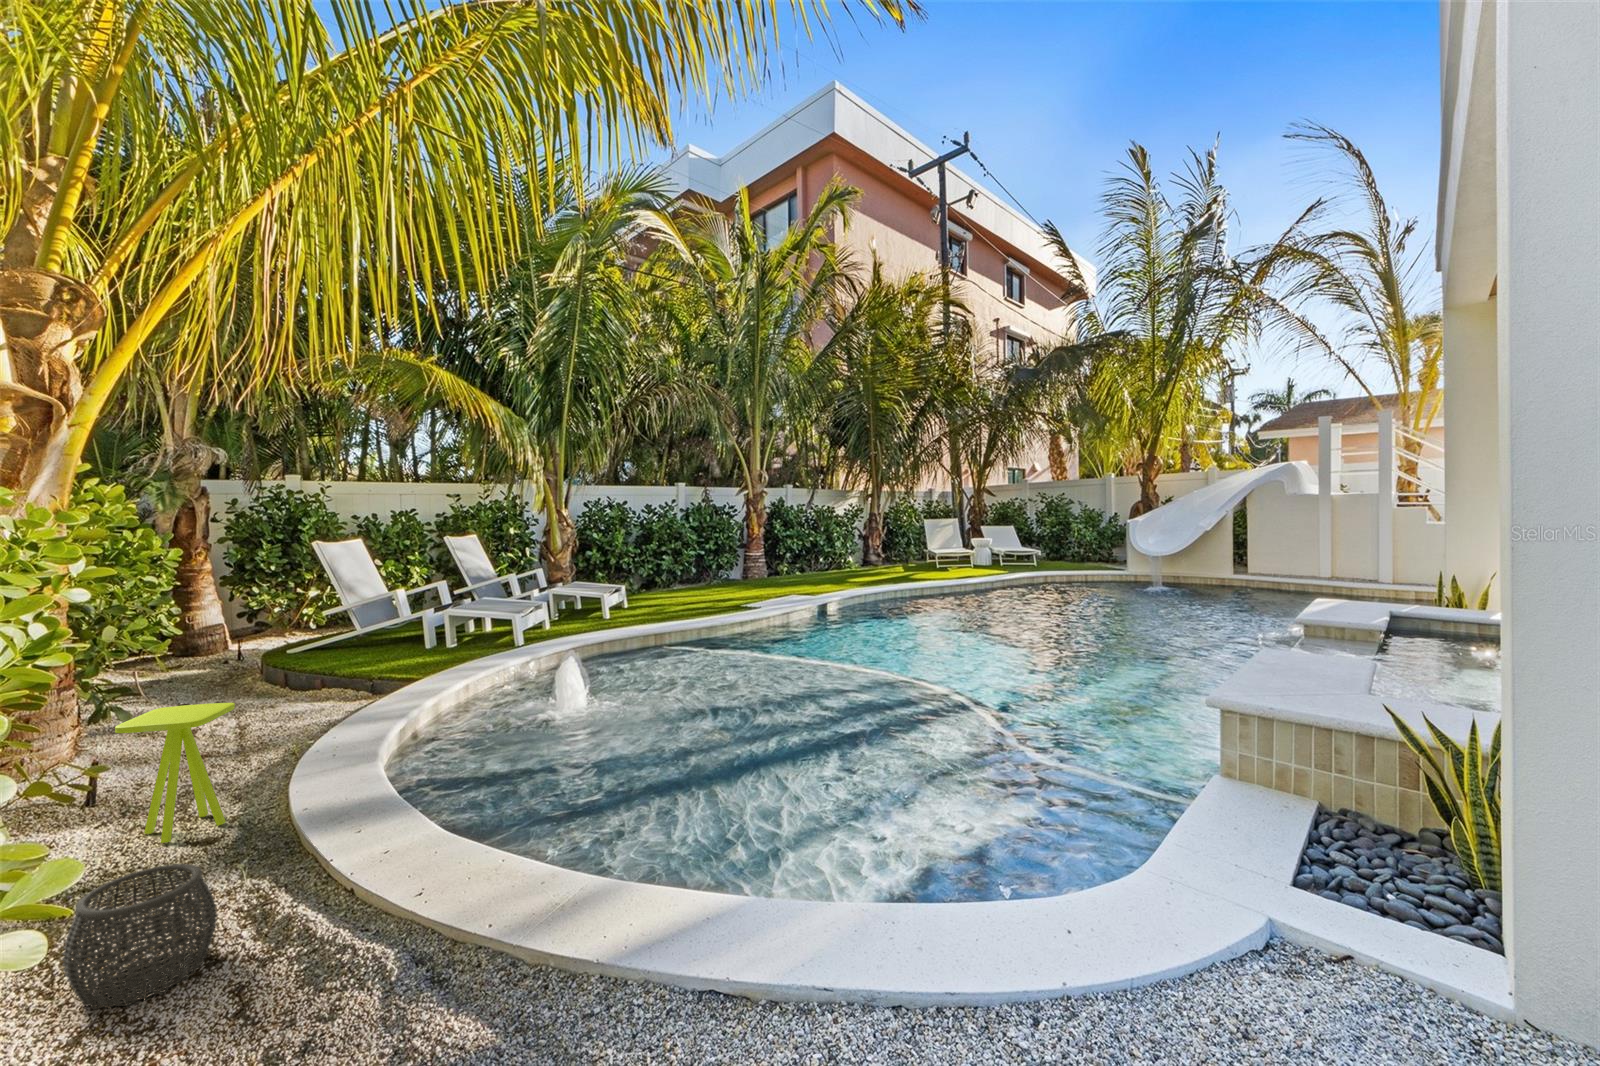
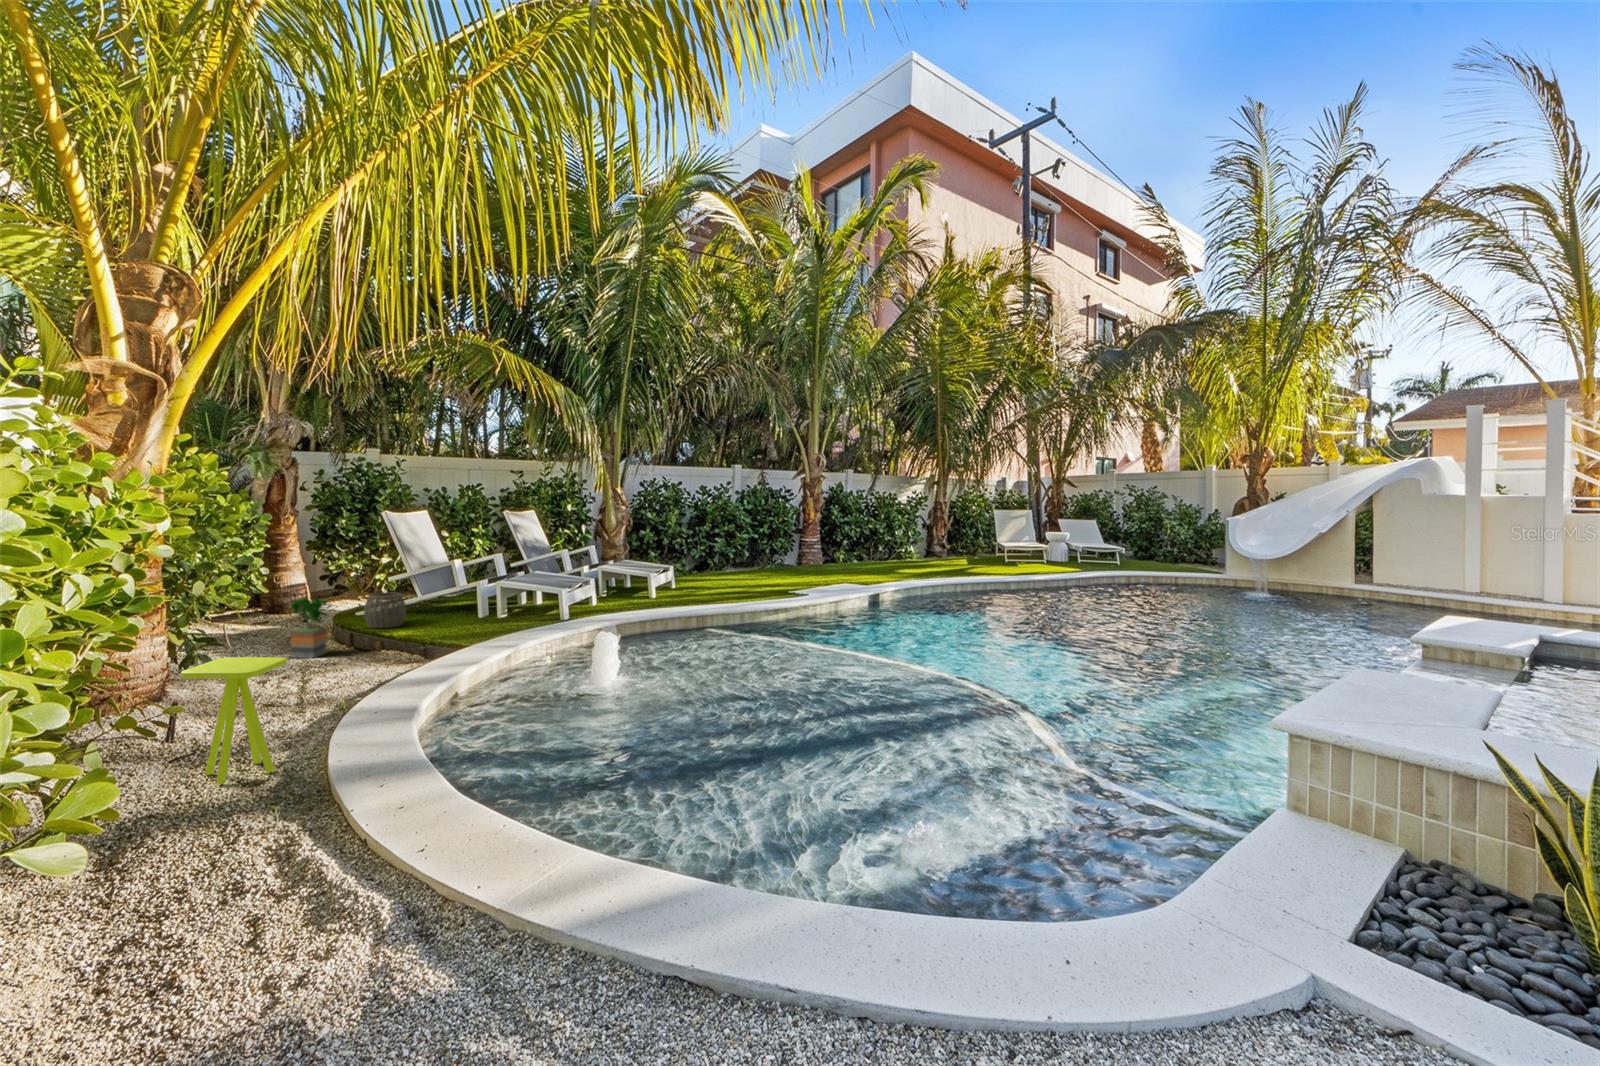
potted tree: none [214,636,265,701] -> present [291,598,332,658]
woven basket: present [62,864,217,1009] -> present [364,592,406,628]

